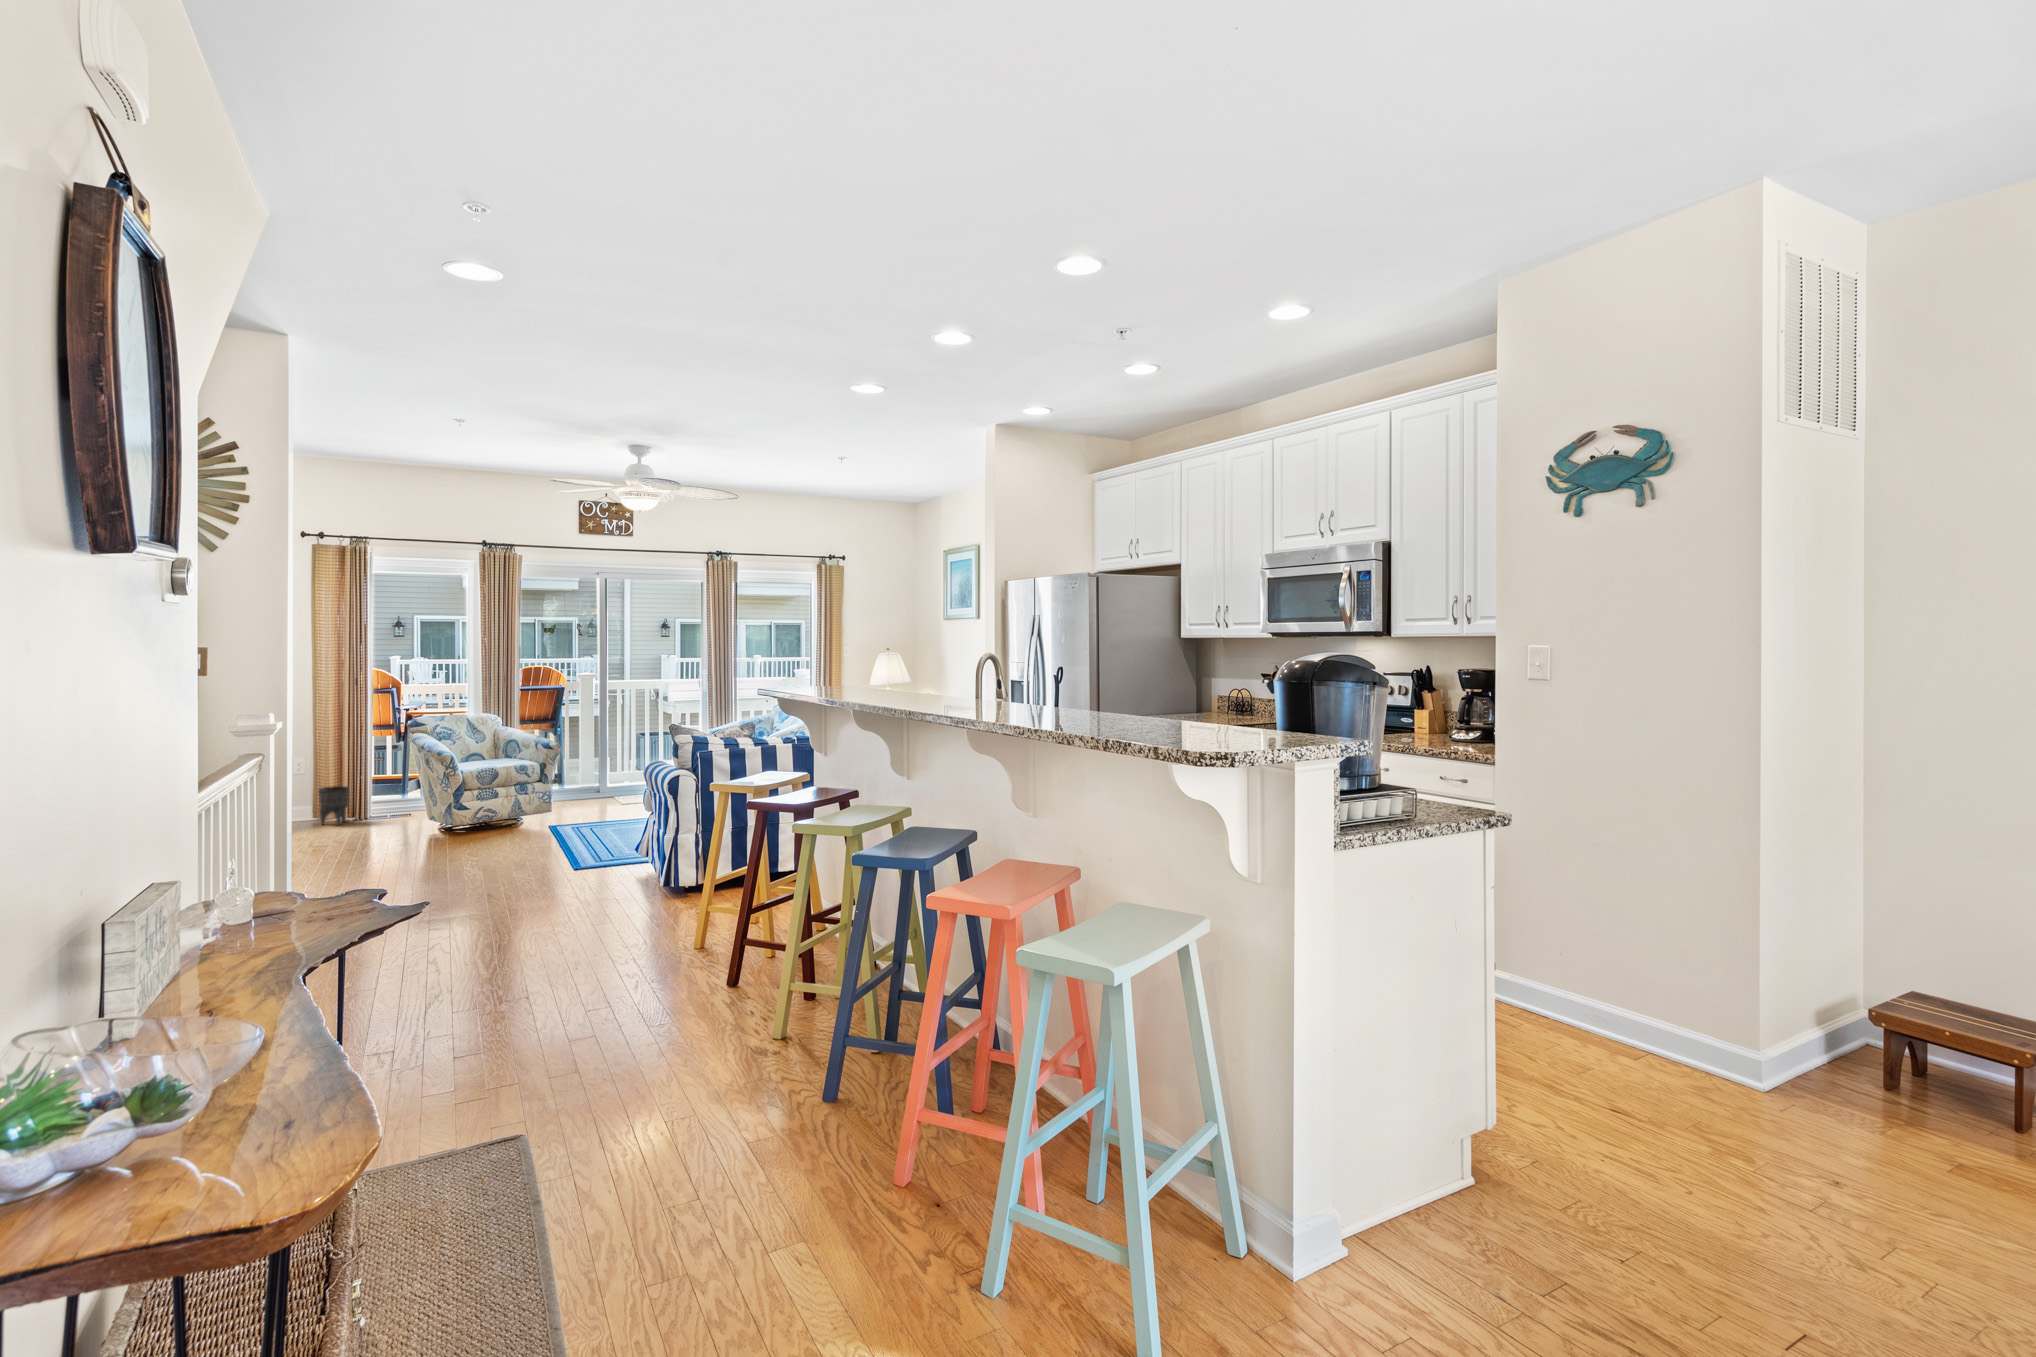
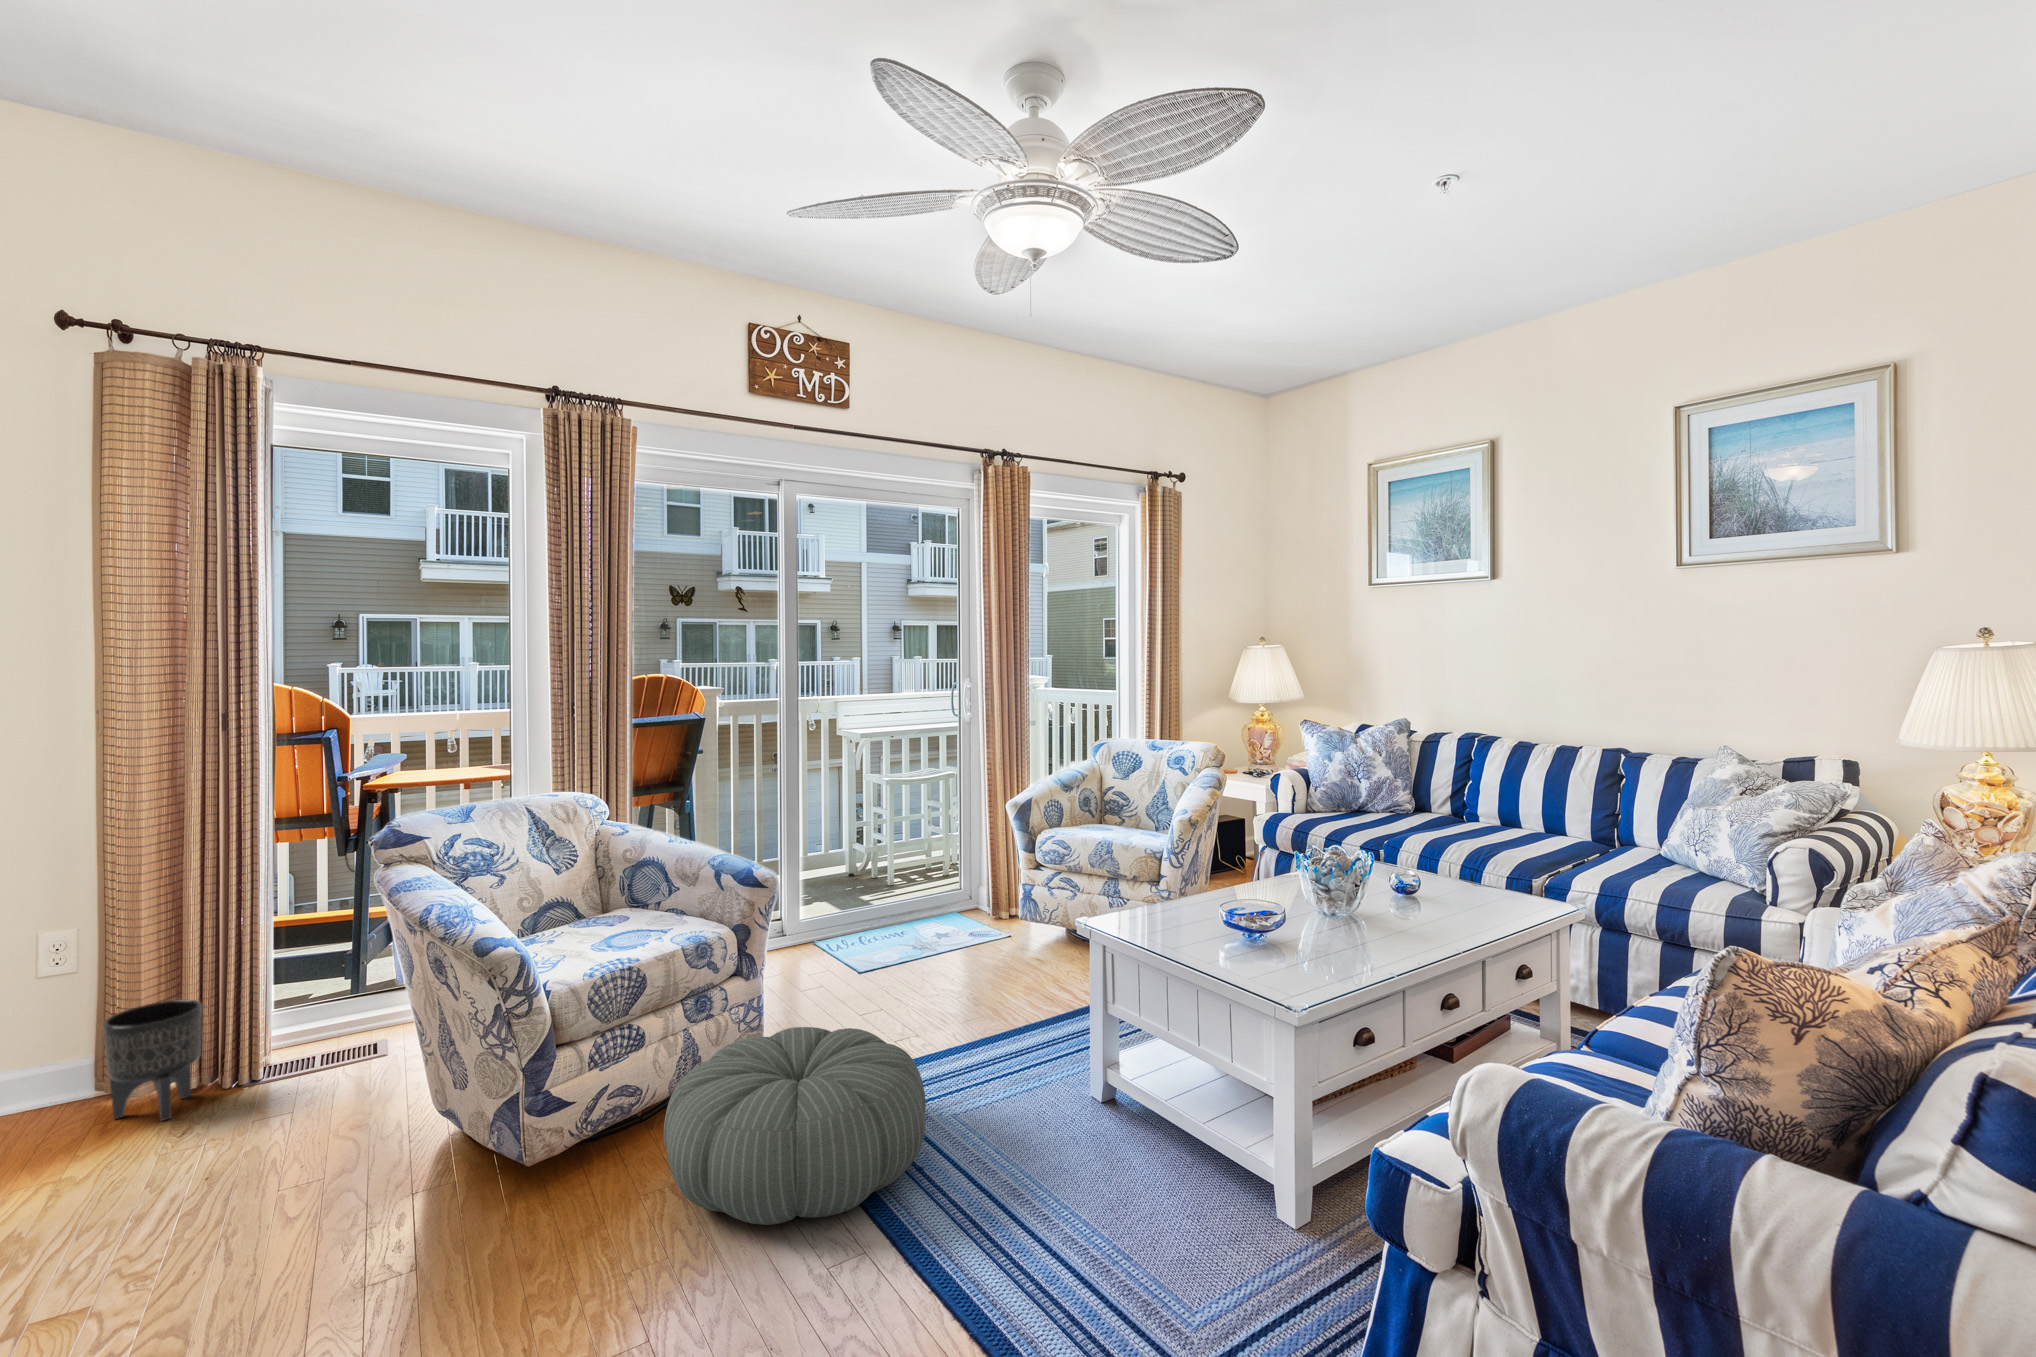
pouf: none [498,796,592,842] -> present [664,1027,926,1225]

